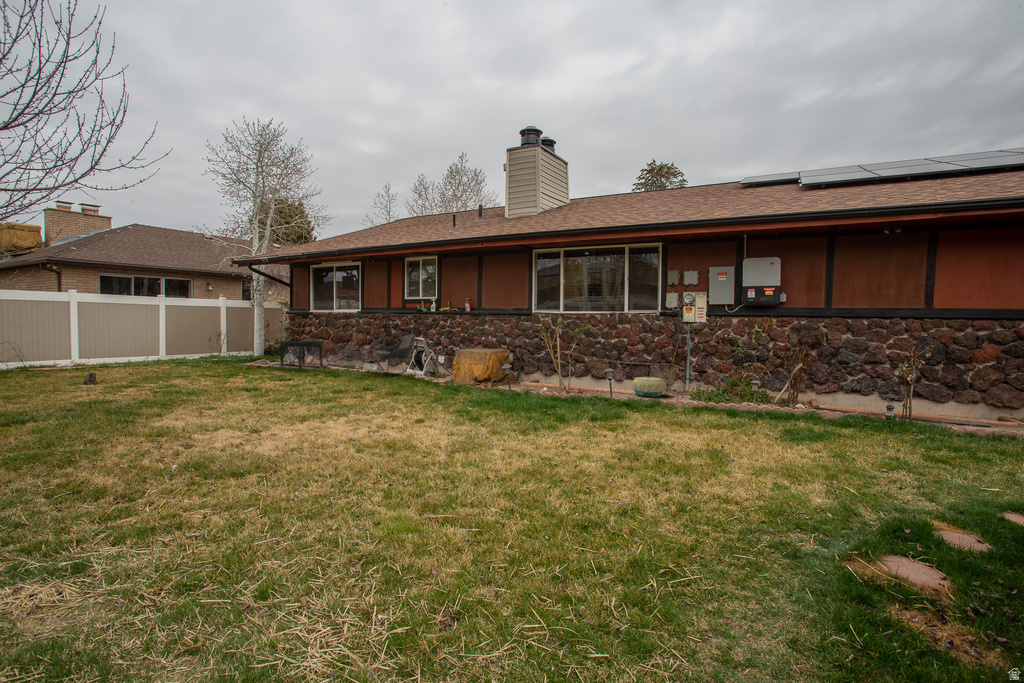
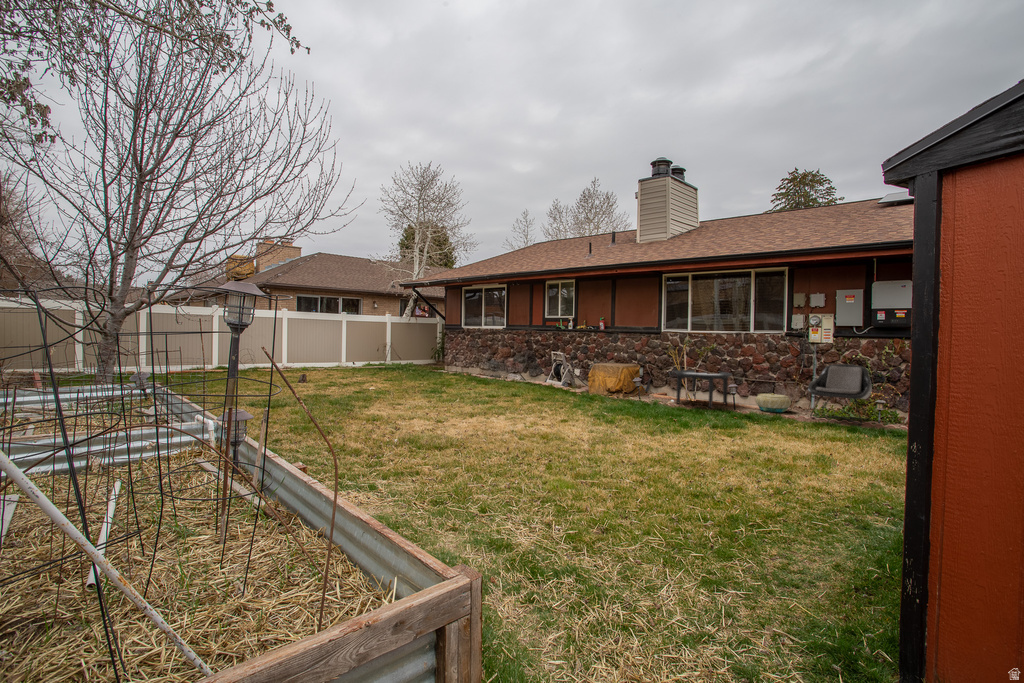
lounge chair: present [373,334,416,378] -> present [808,364,872,425]
round table: present [279,341,324,368] -> present [675,370,732,408]

